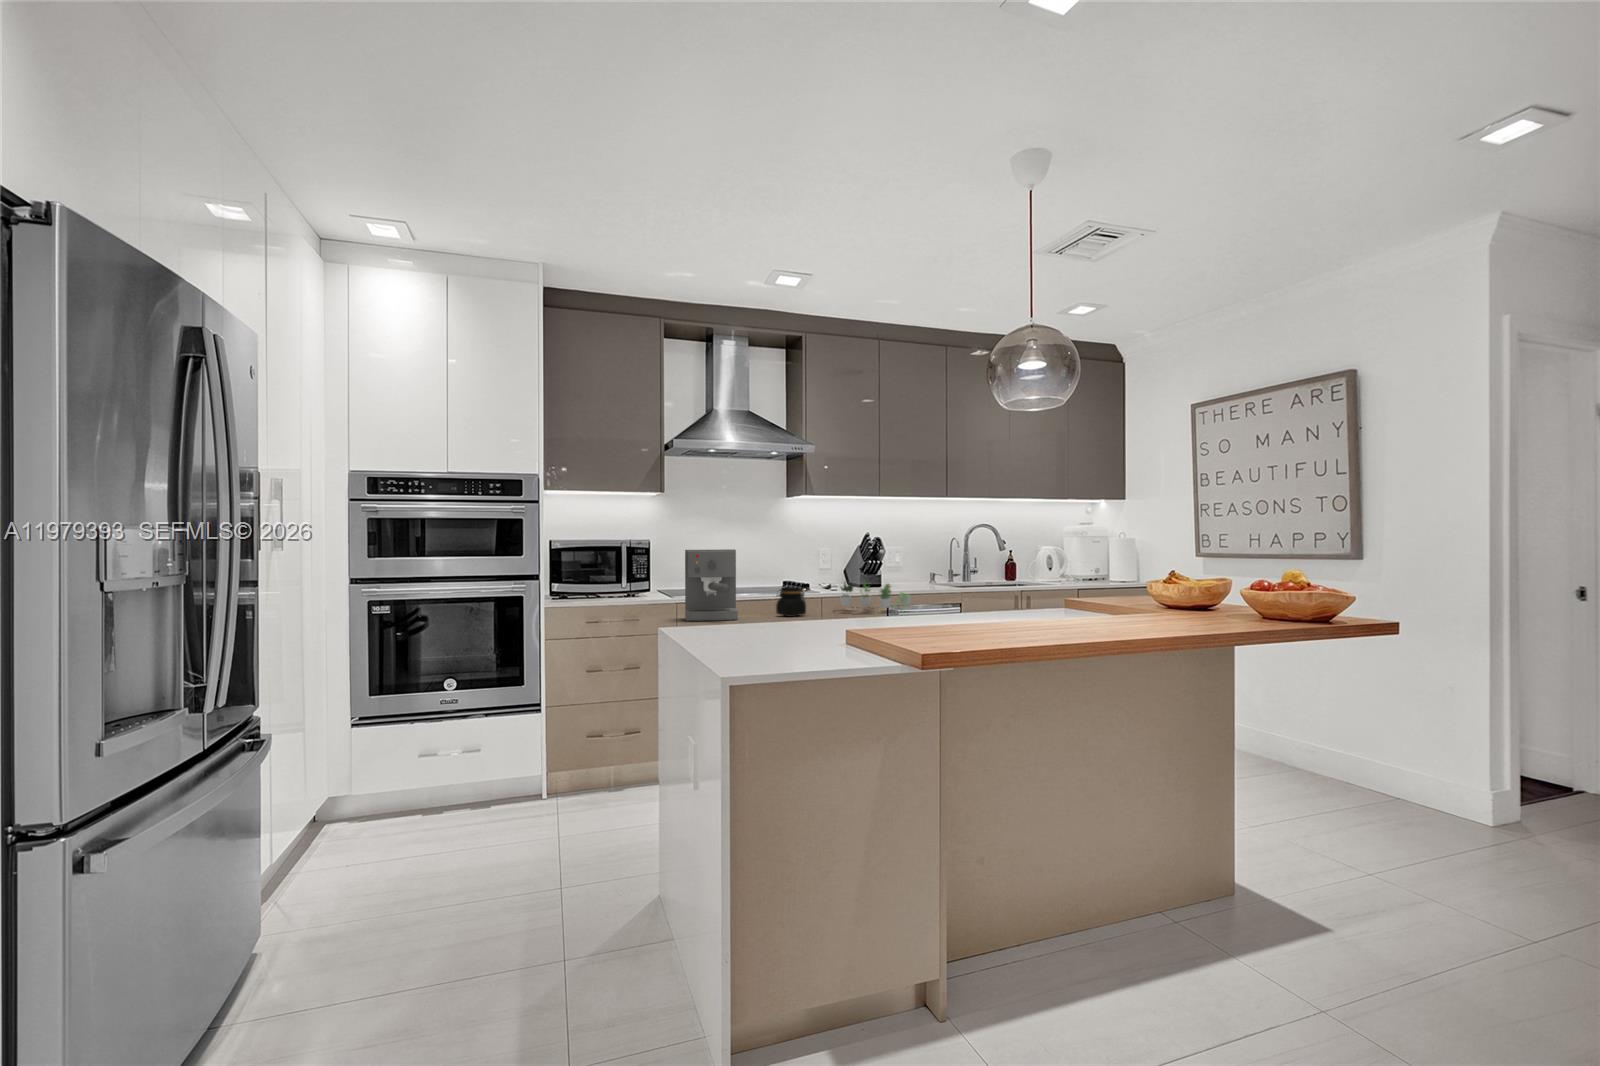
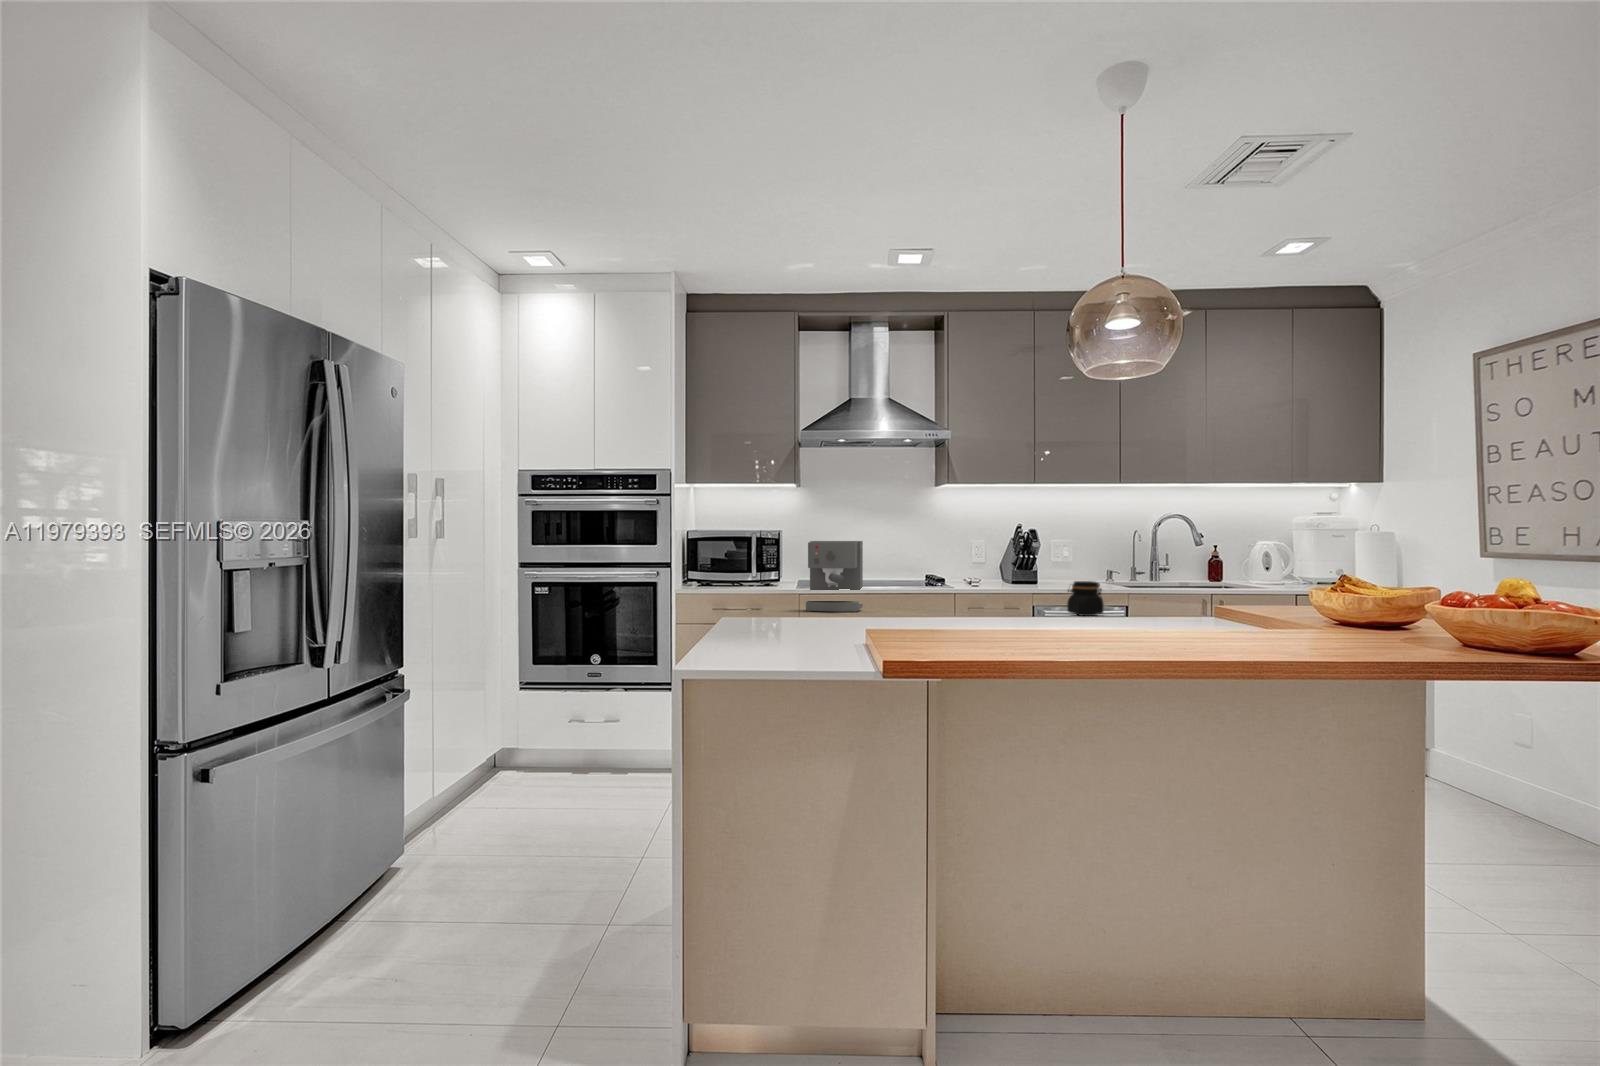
succulent plant: present [840,583,911,611] -> none [977,574,1061,614]
jar: present [776,586,806,617] -> present [1067,581,1104,616]

